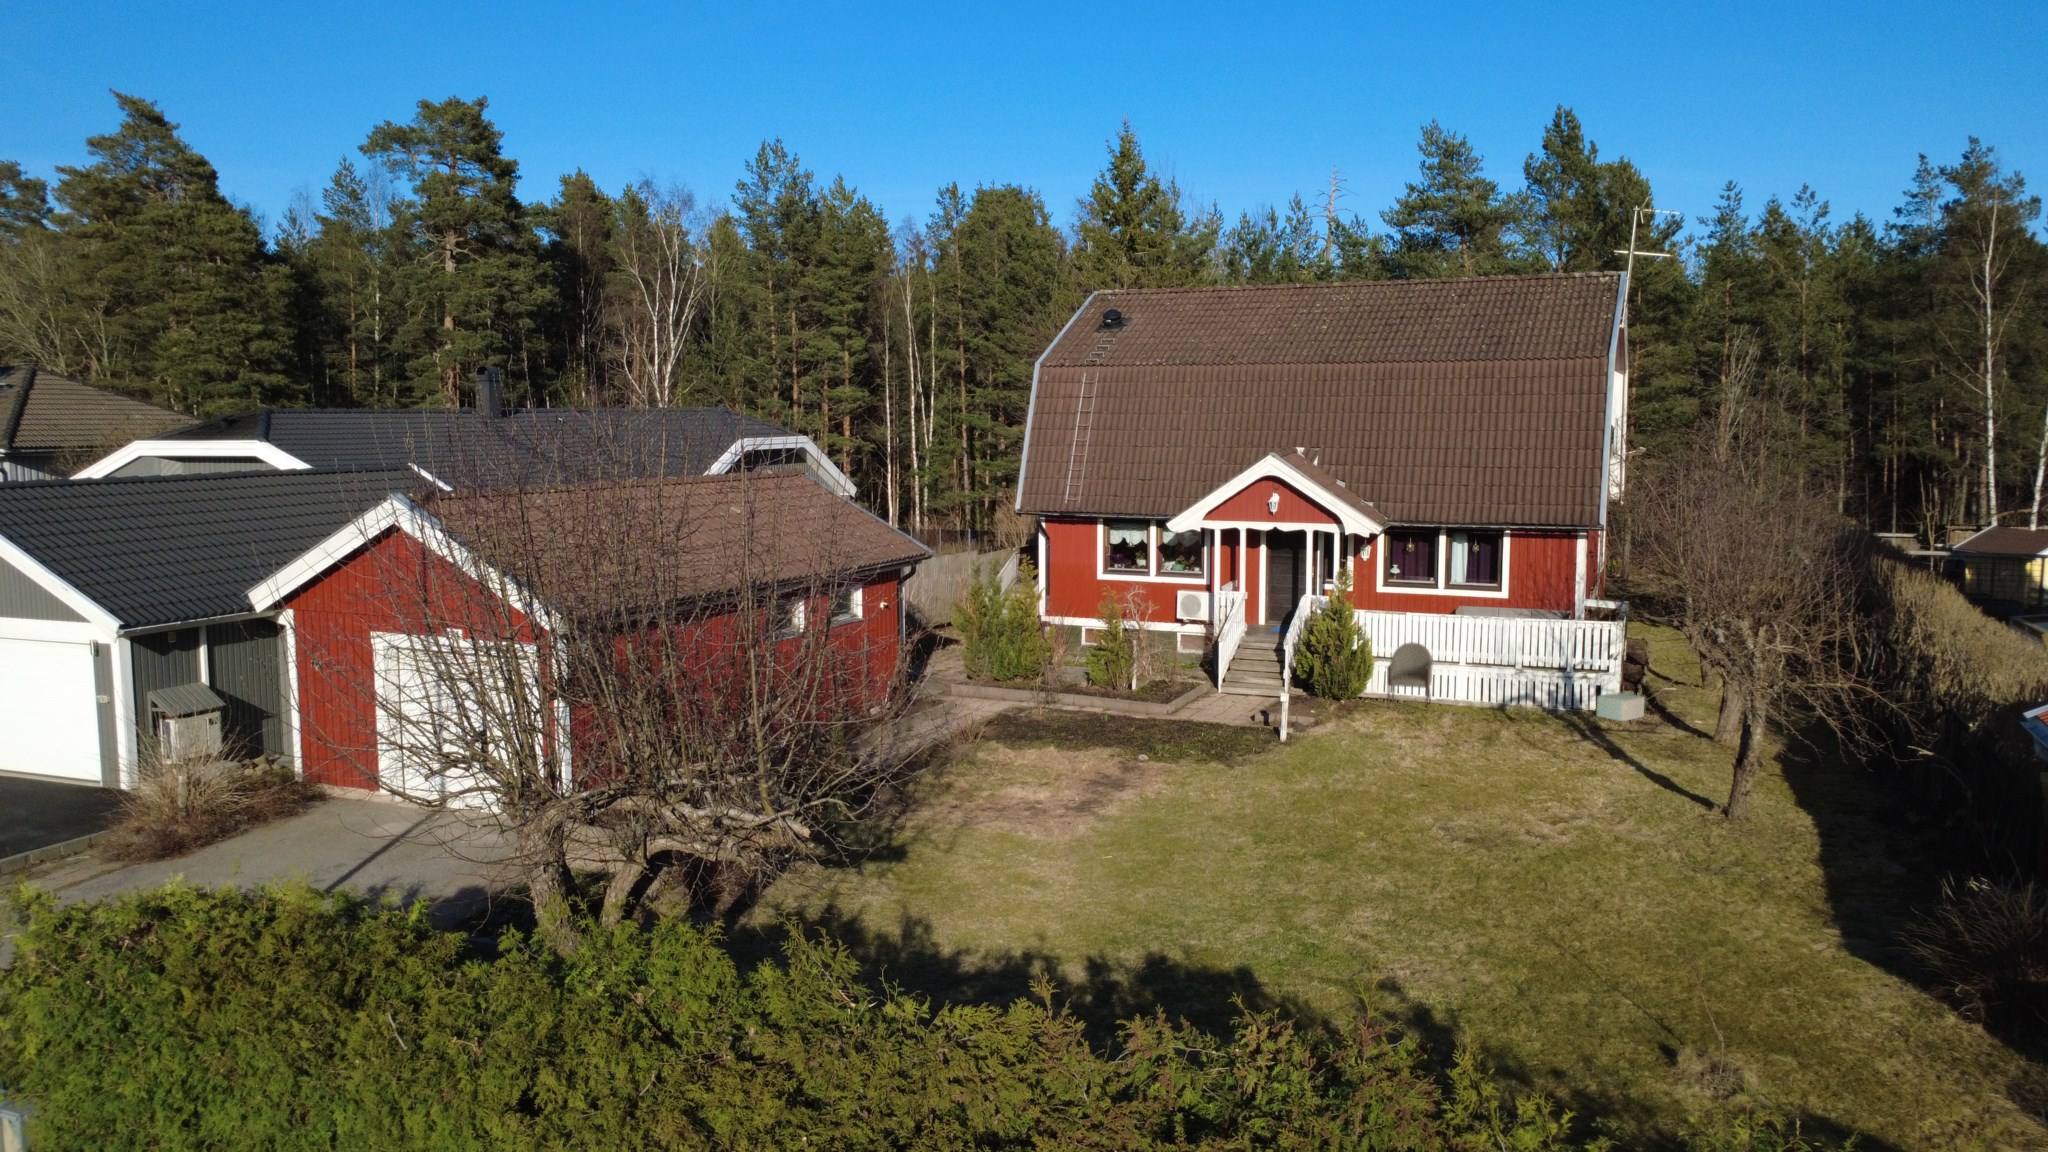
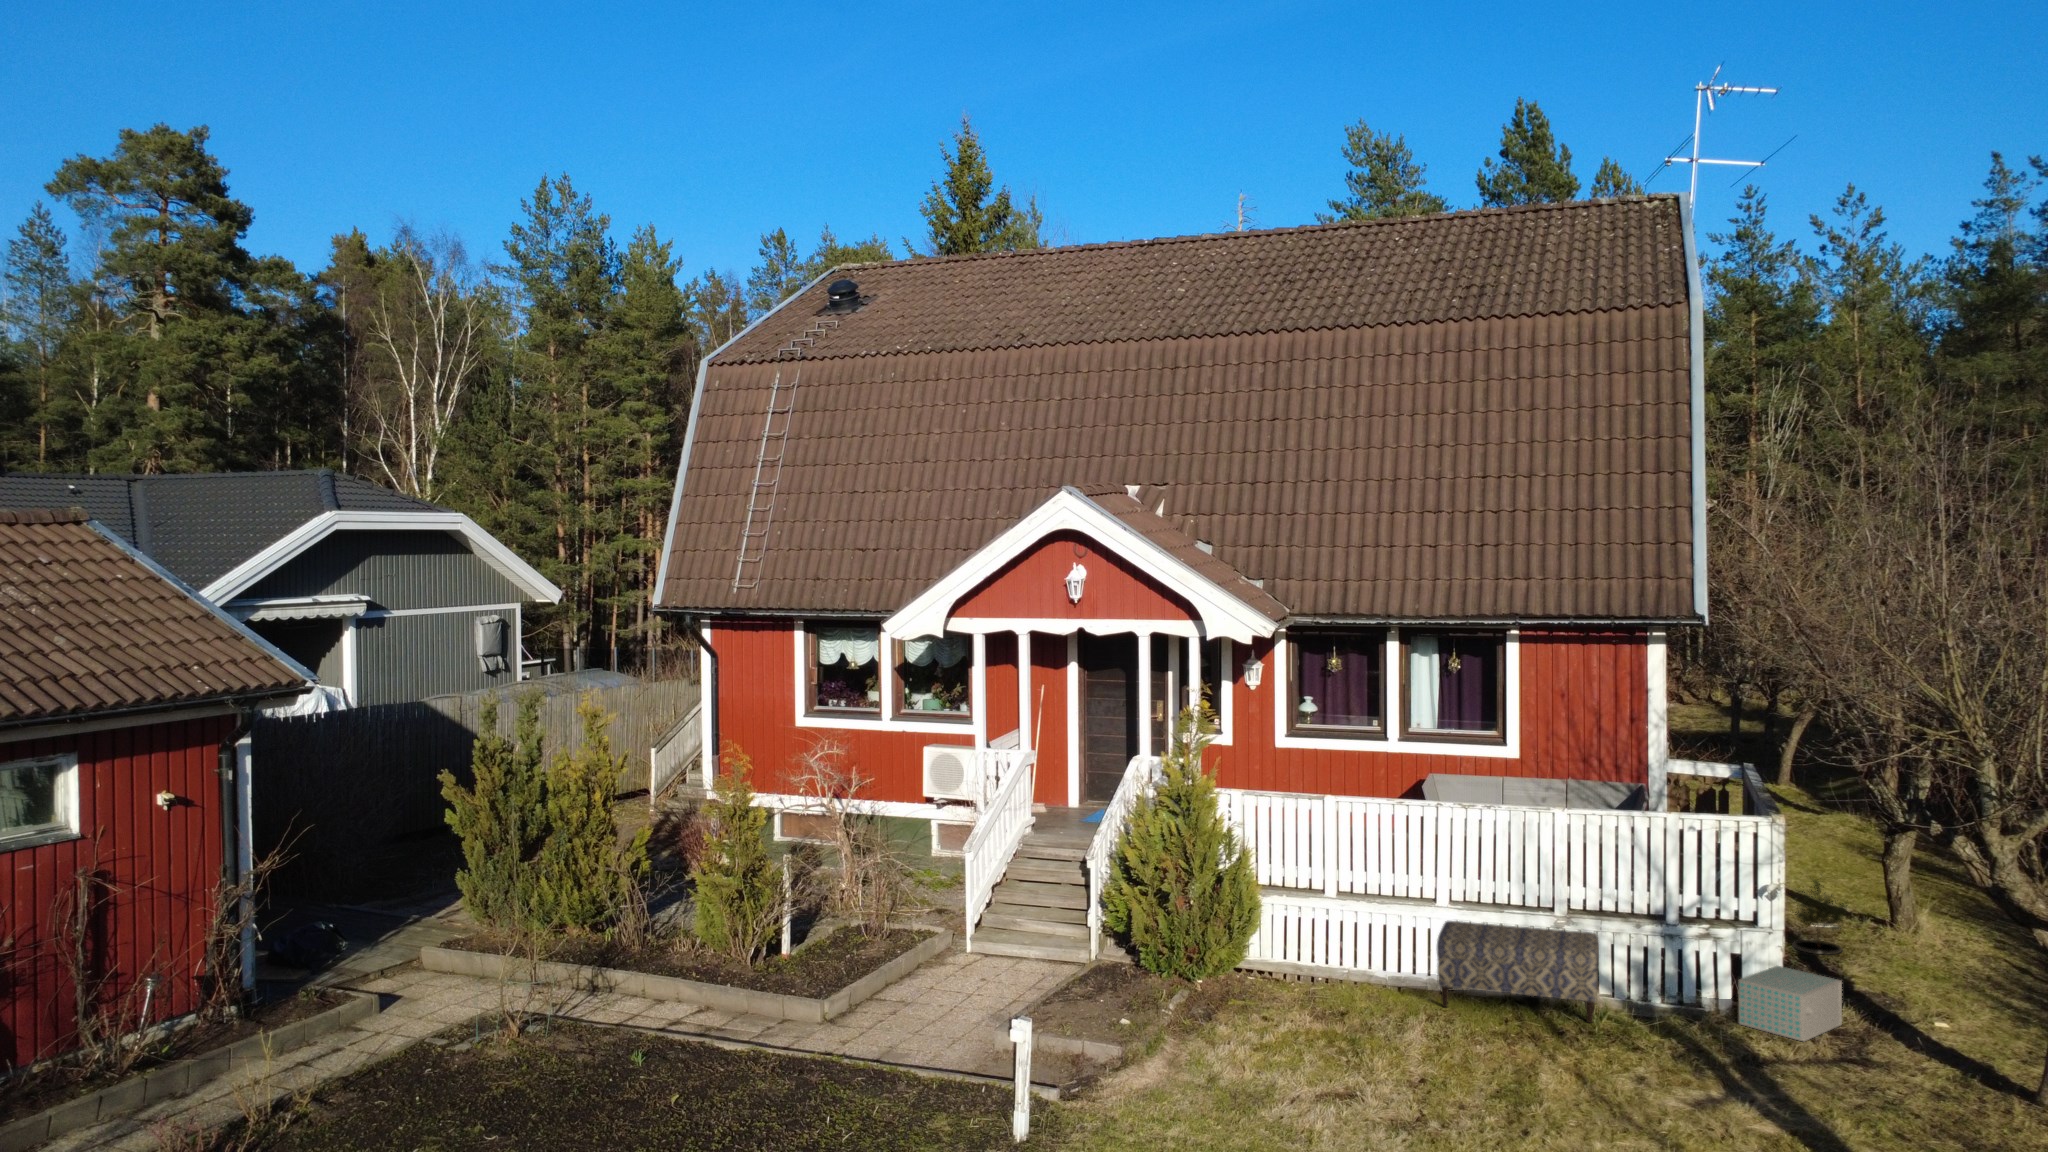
chair: present [1387,642,1433,709] -> none [1286,858,1381,1010]
potted tree: none [1638,655,1667,695] -> present [1793,879,1848,955]
bench: none [1458,672,1535,715] -> present [1437,921,1599,1023]

